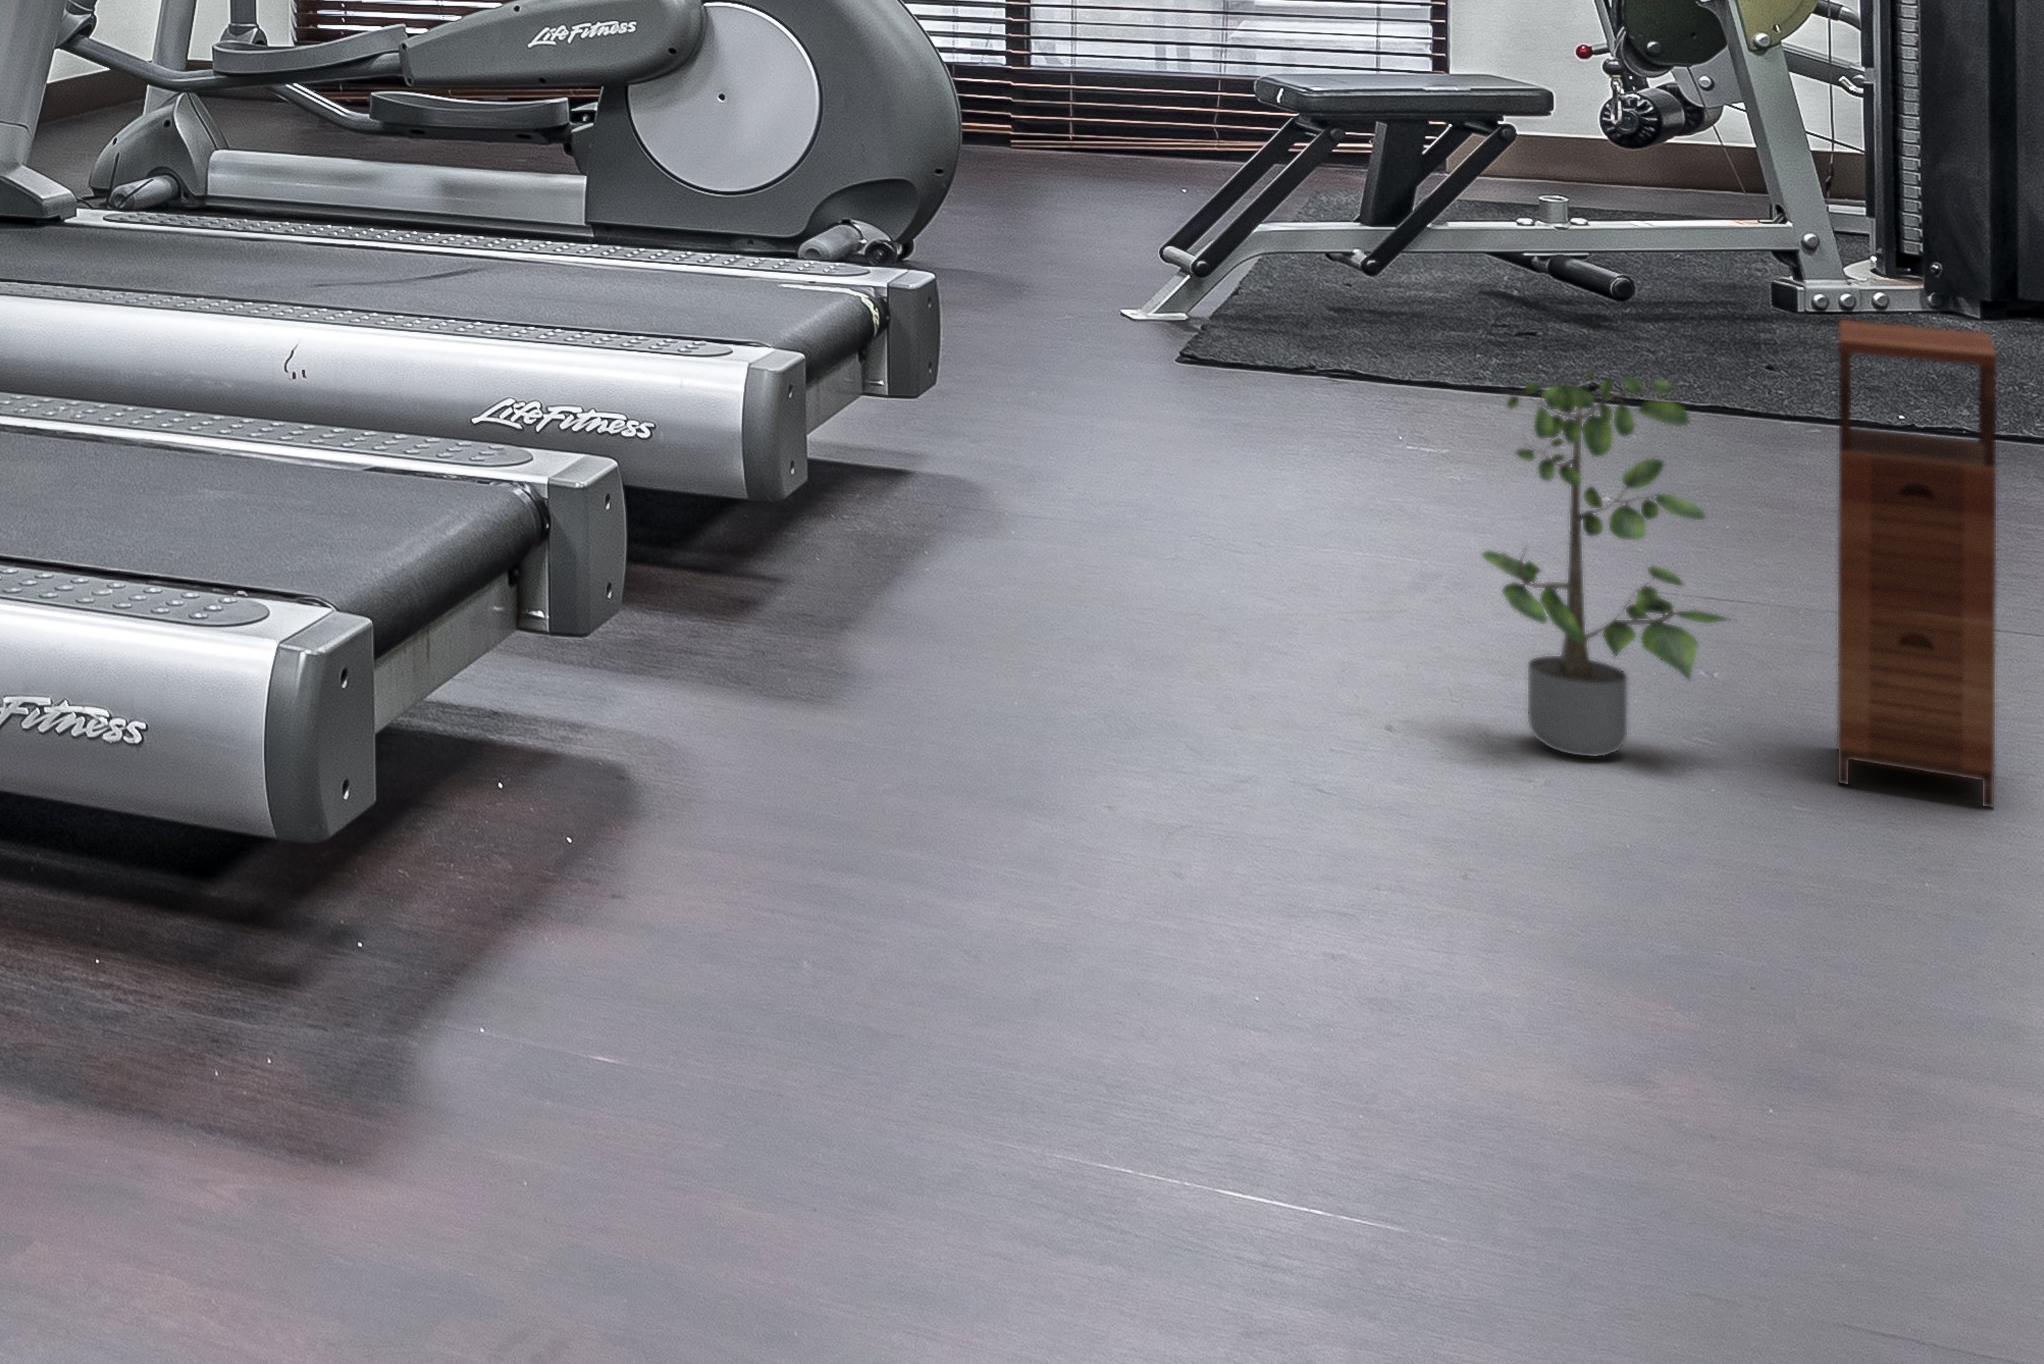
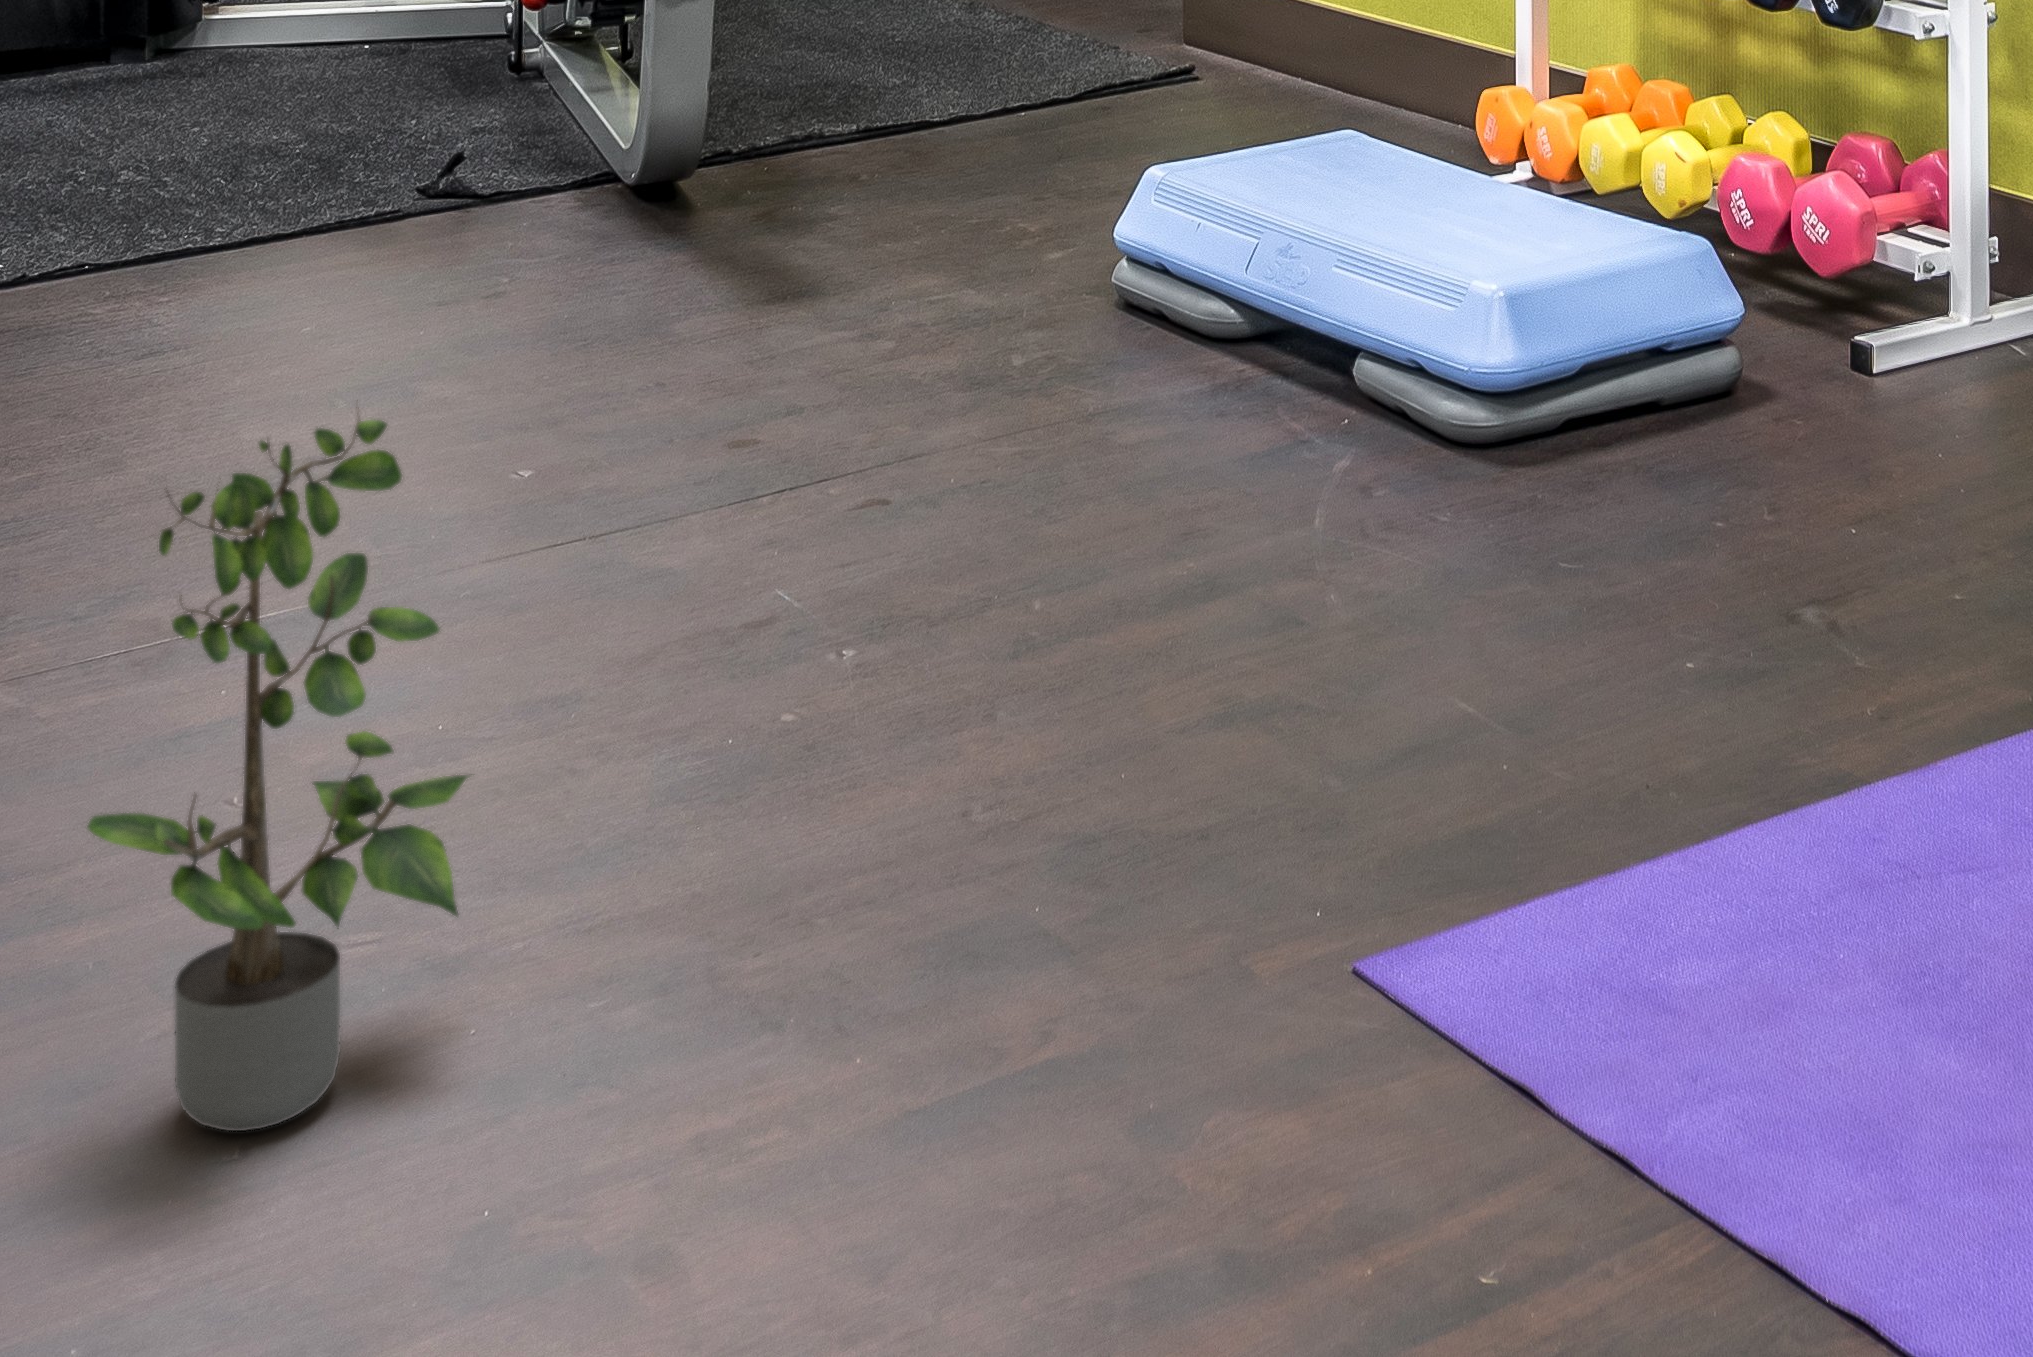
storage cabinet: present [1837,320,1996,807] -> none [544,206,815,972]

